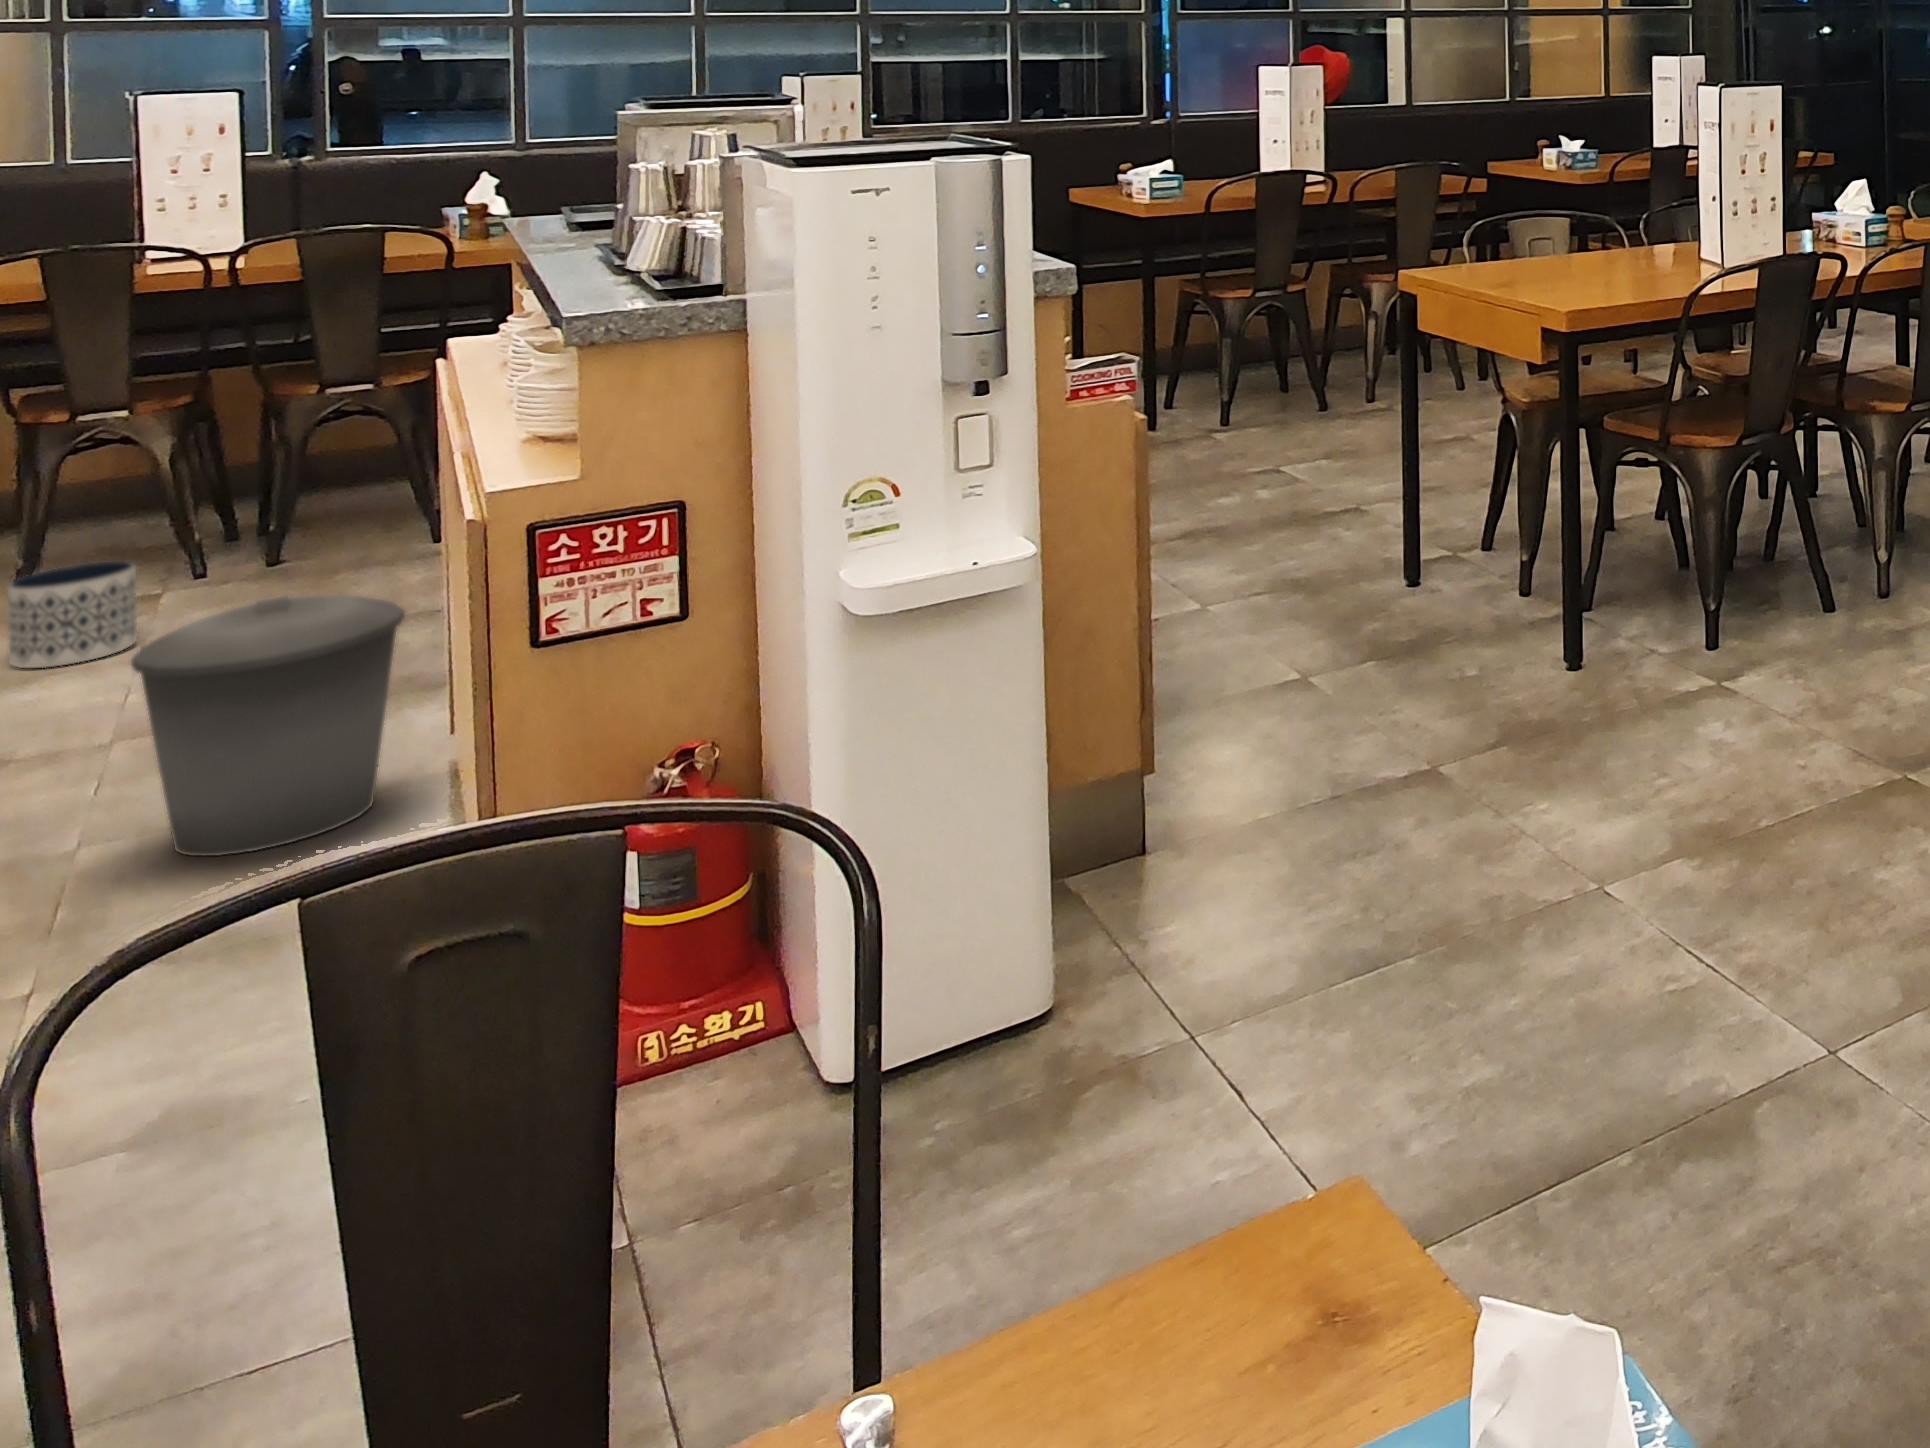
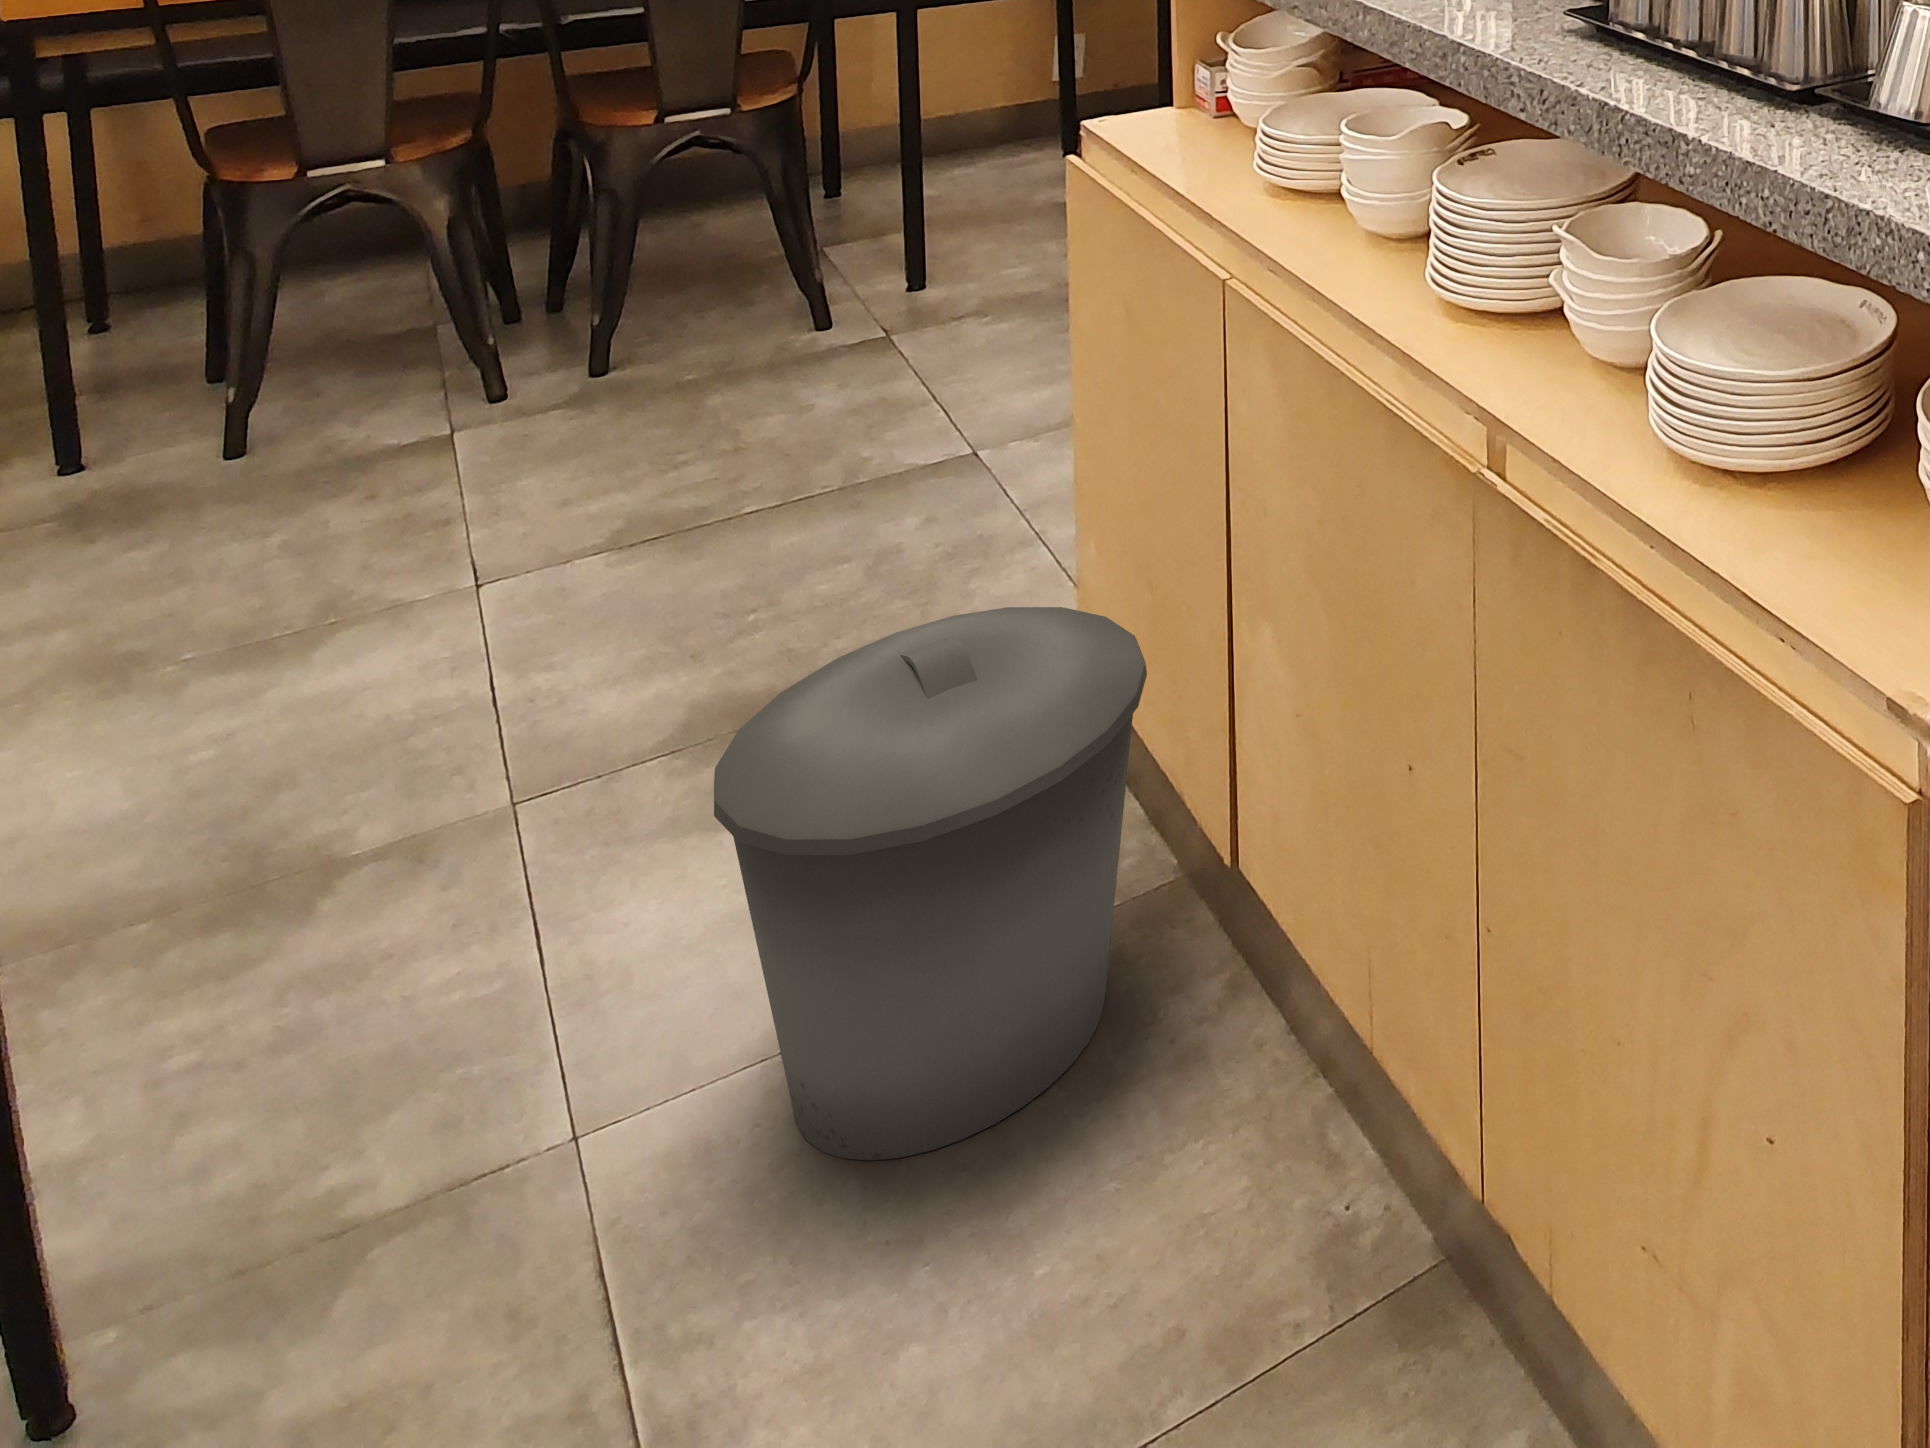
planter: present [8,561,137,668] -> none [285,413,481,600]

